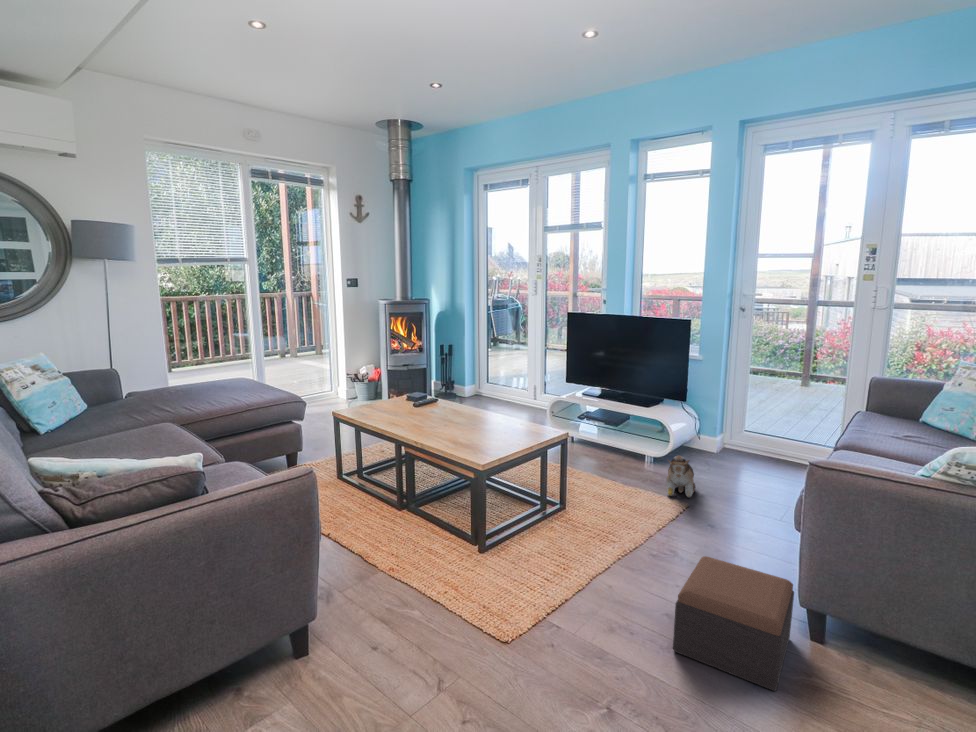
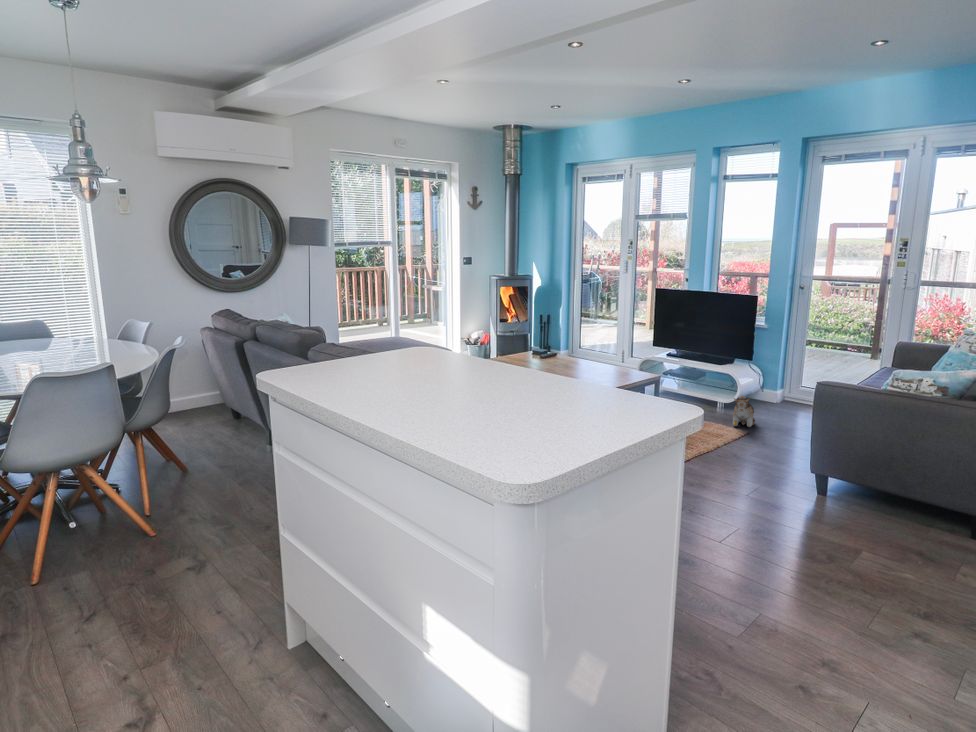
footstool: present [673,556,794,691] -> none [729,443,805,507]

